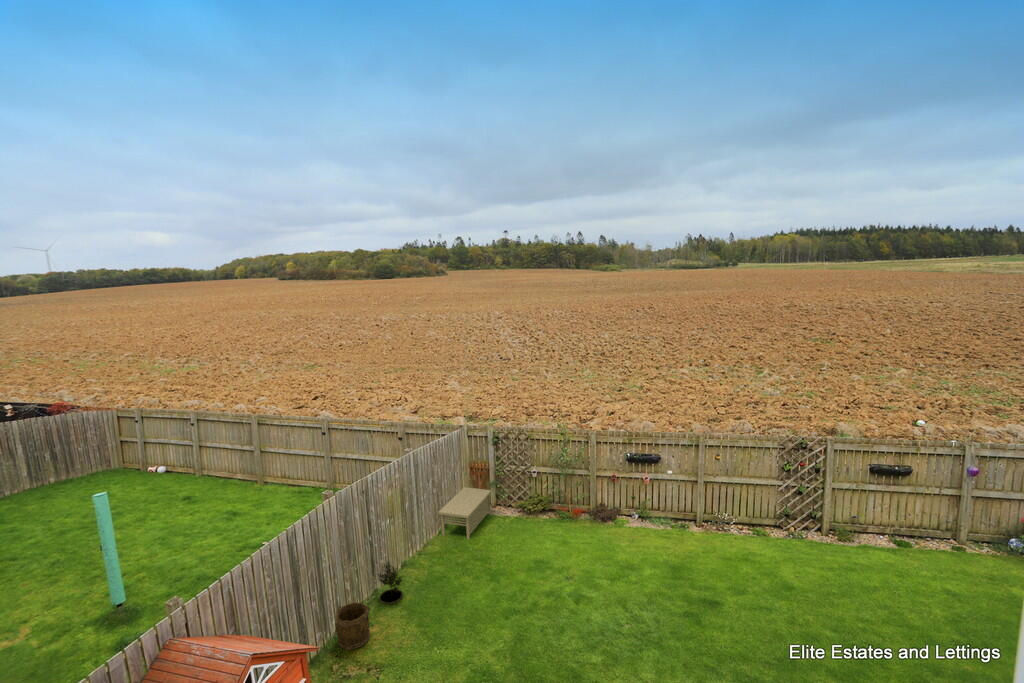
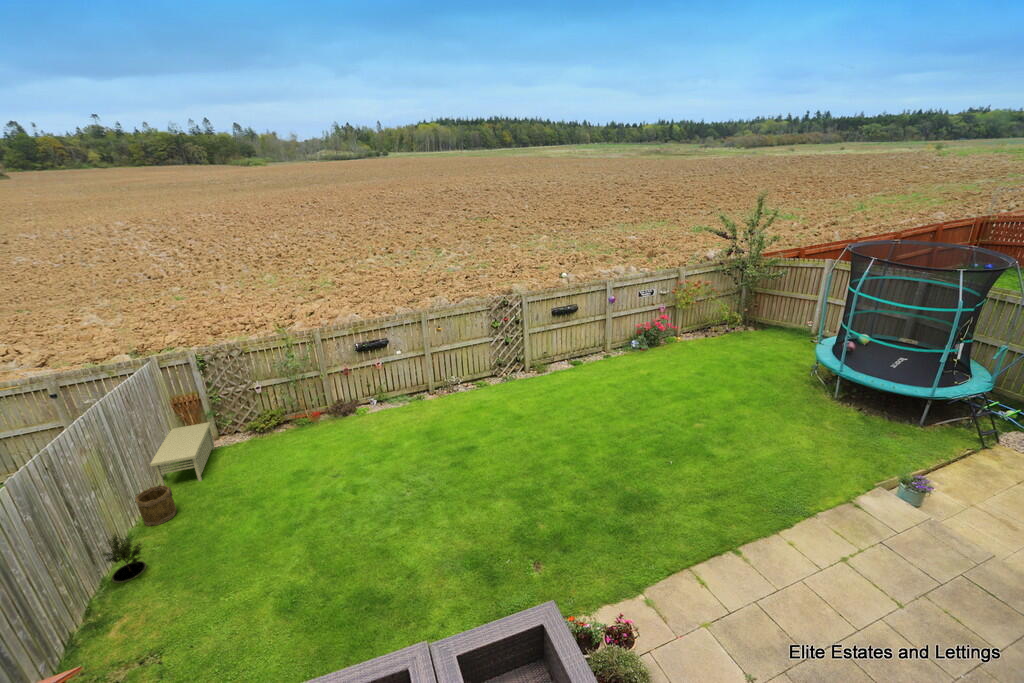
bucket: present [336,602,370,650] -> present [135,485,177,526]

